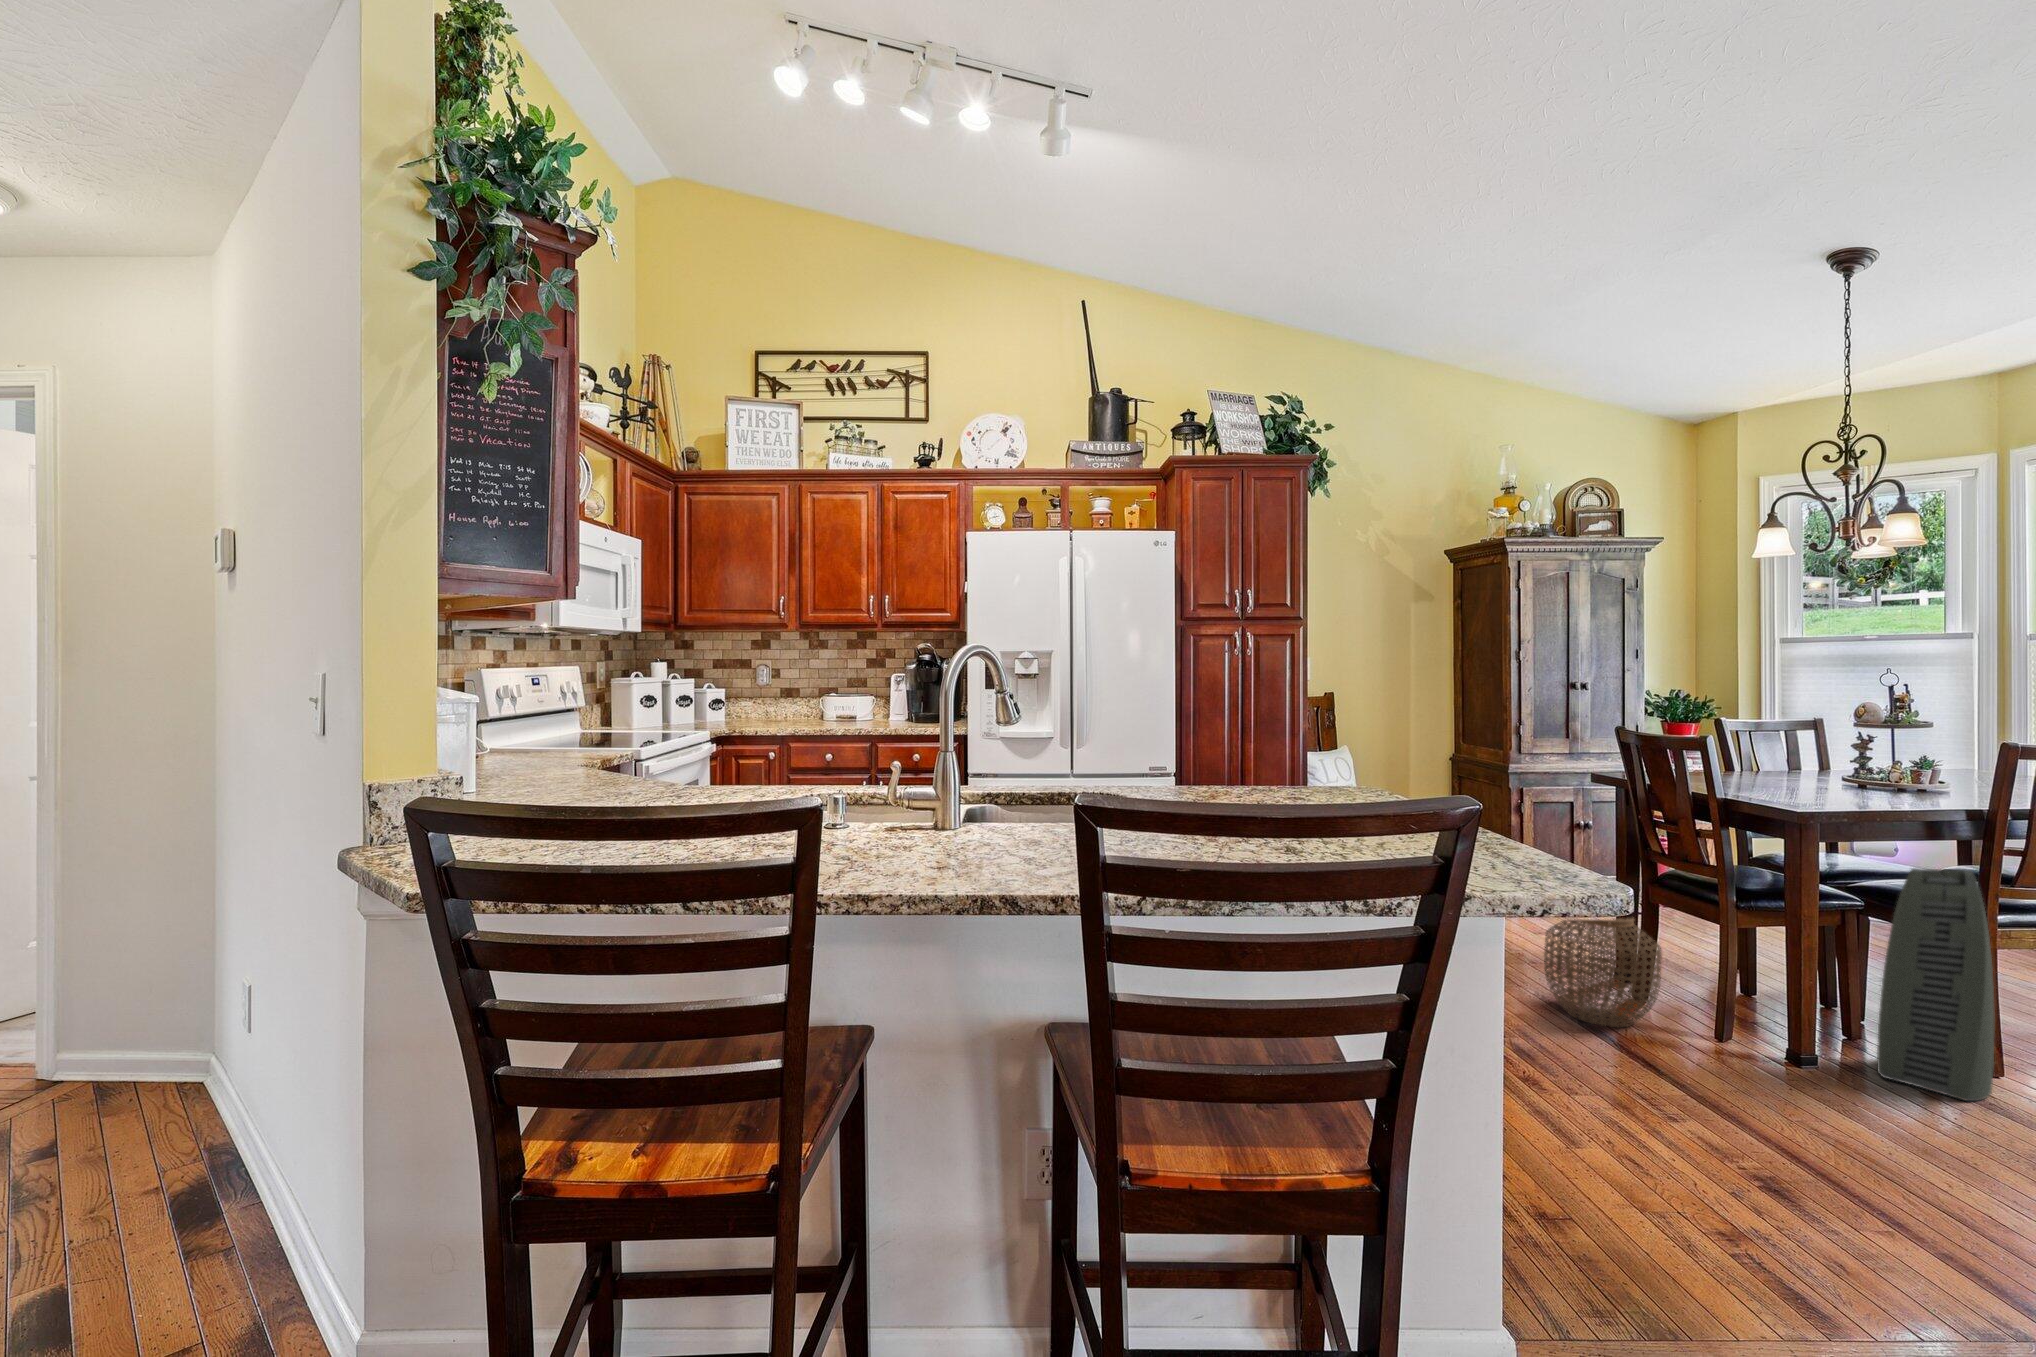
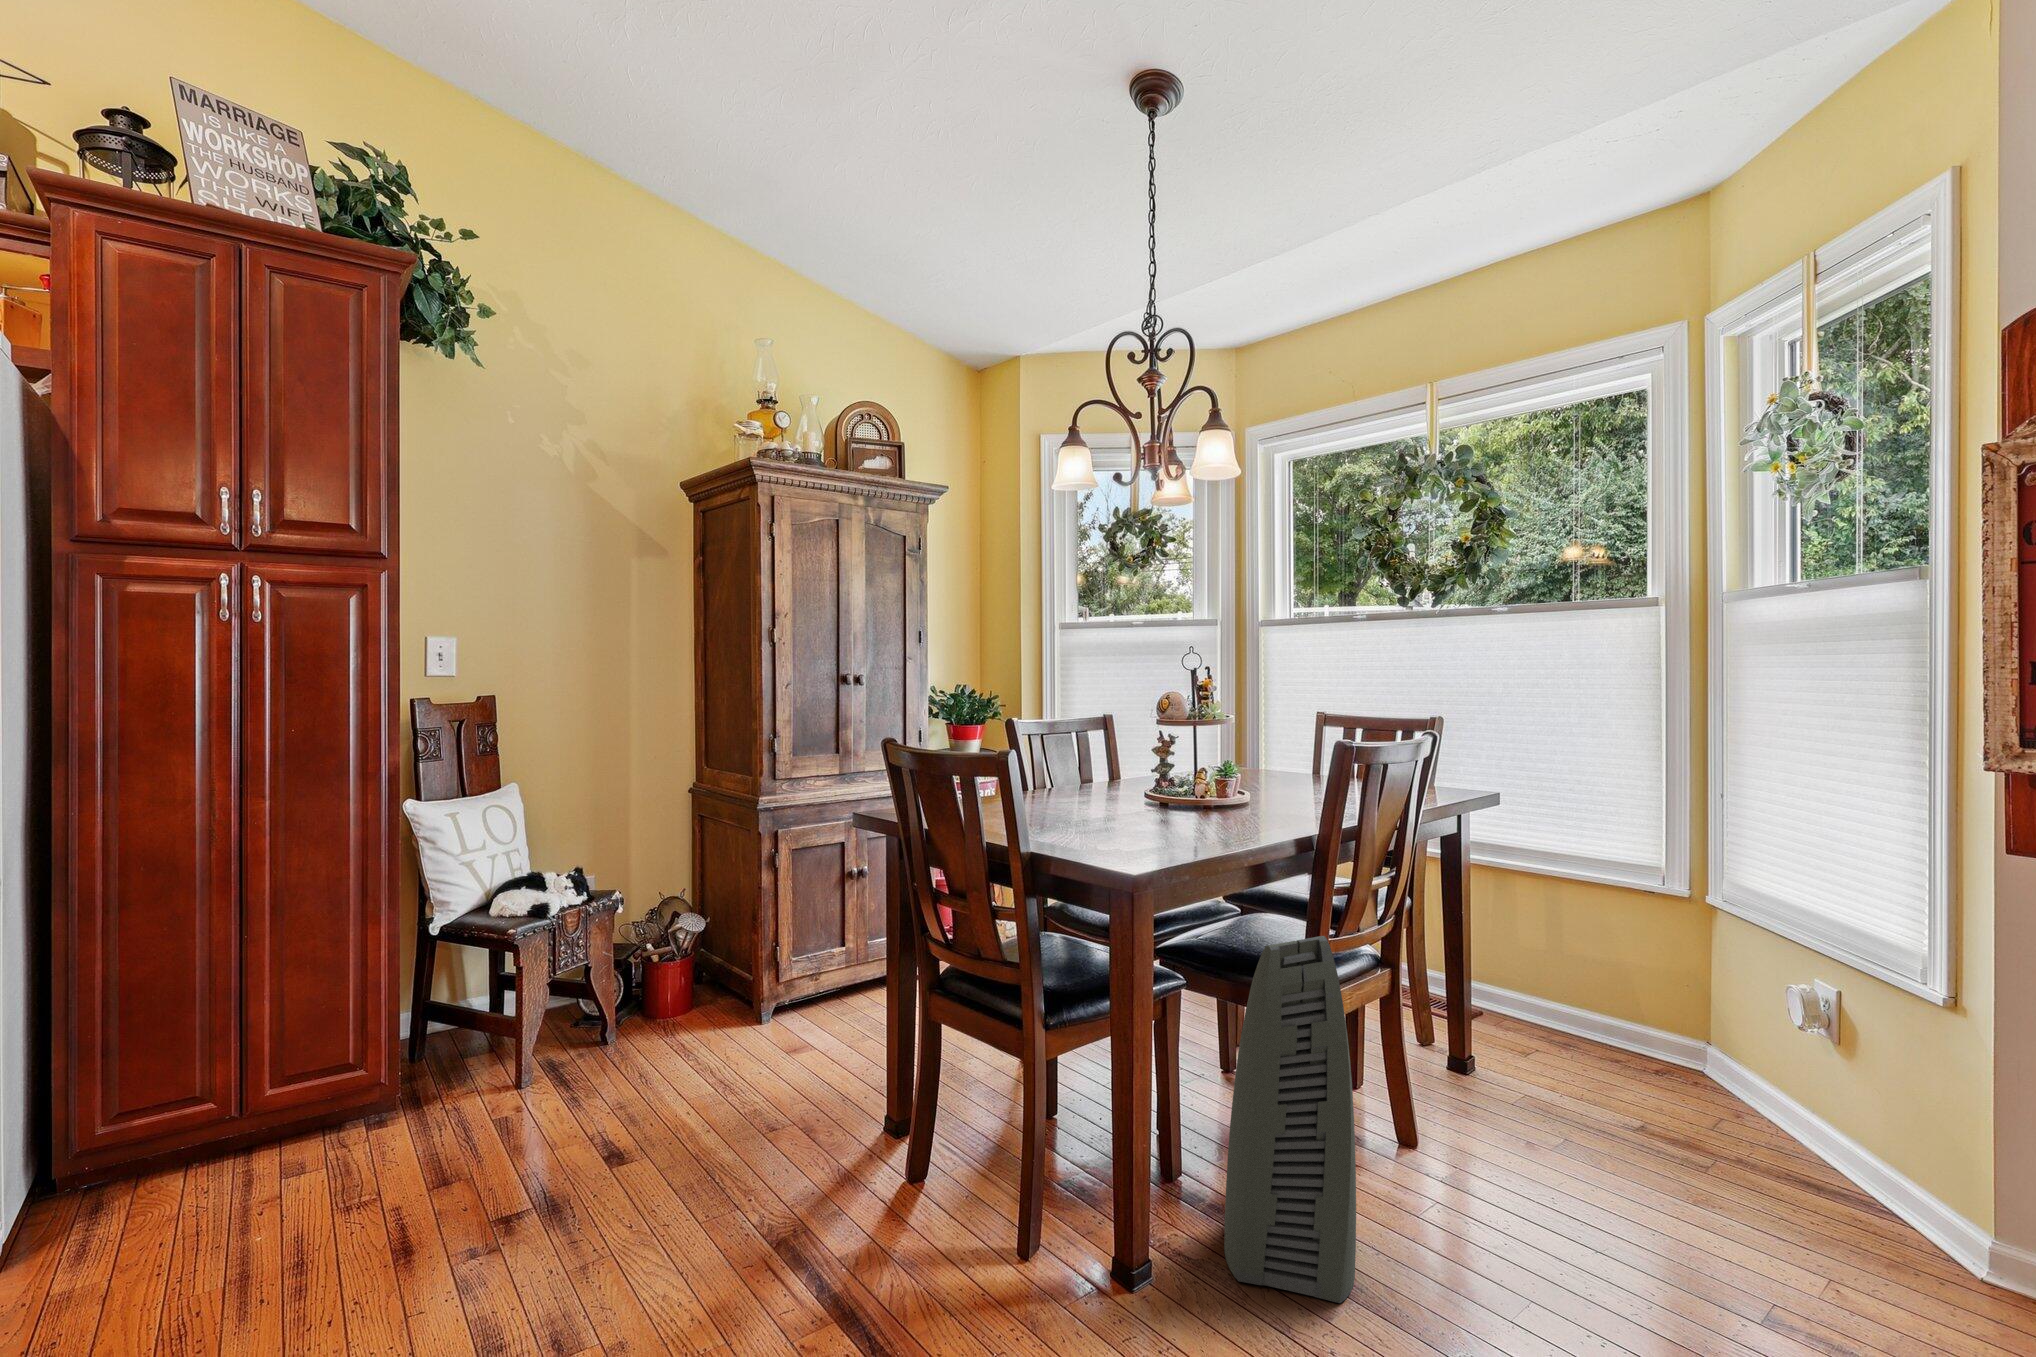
woven basket: present [1544,918,1661,1027] -> none [768,1053,947,1278]

